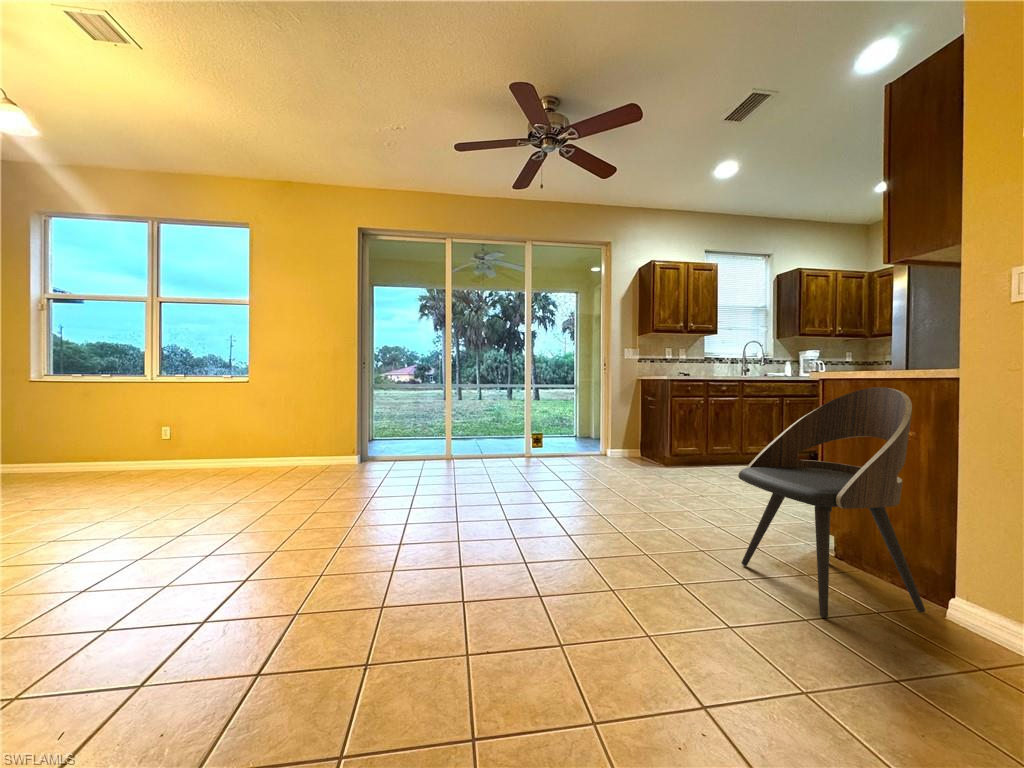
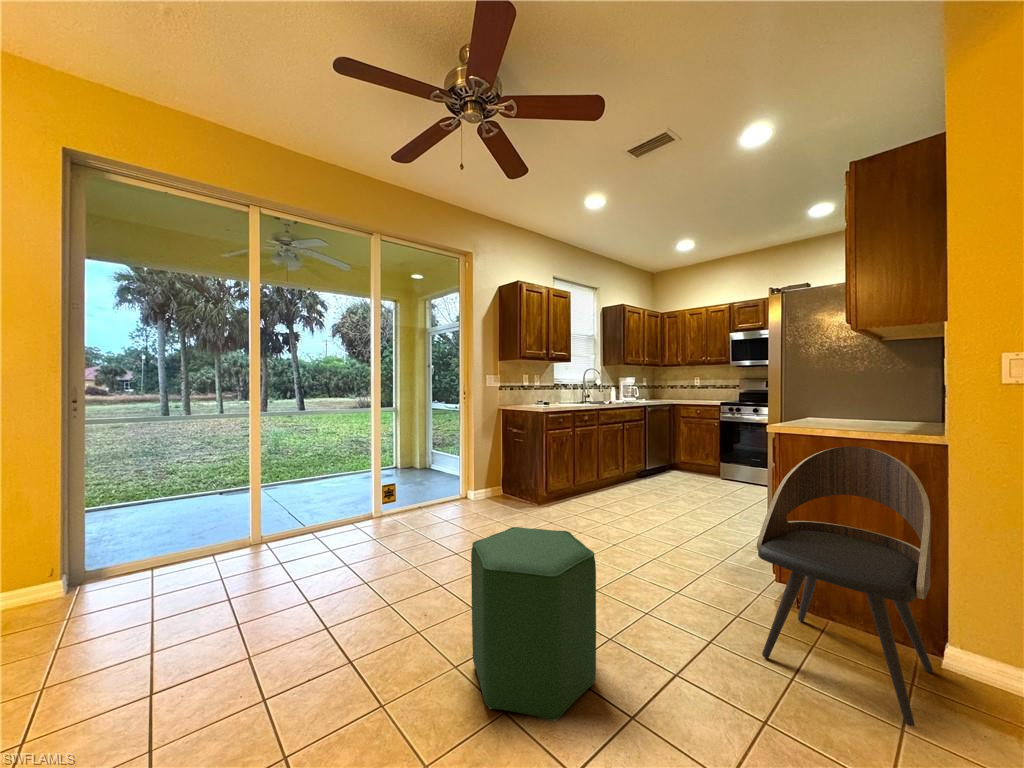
ottoman: none [512,440,592,547] -> present [471,527,596,721]

